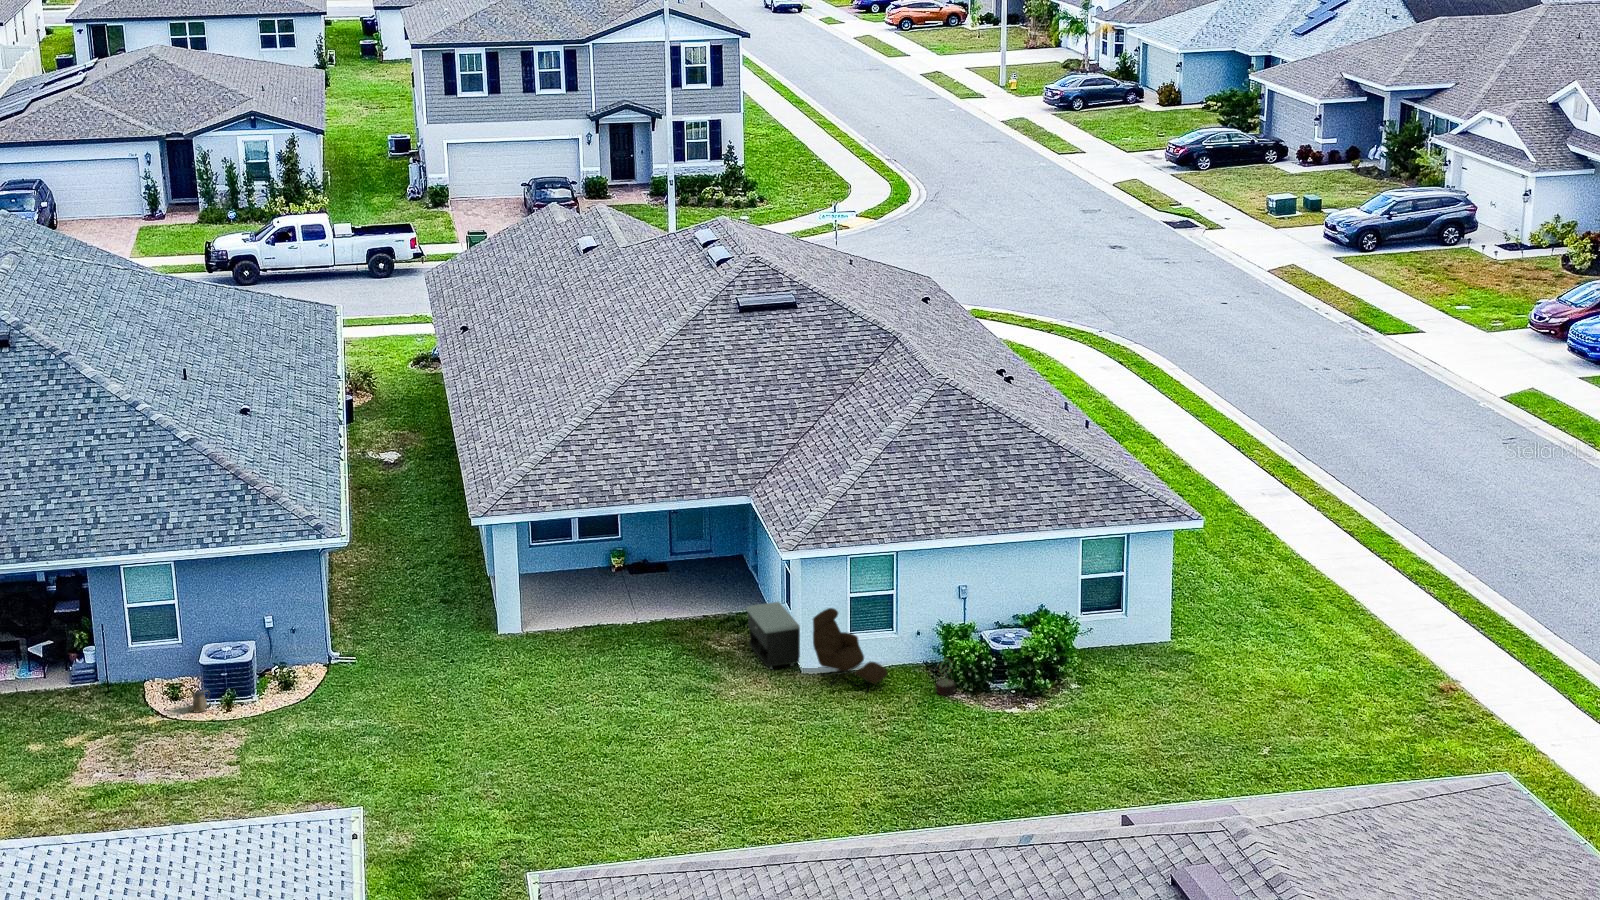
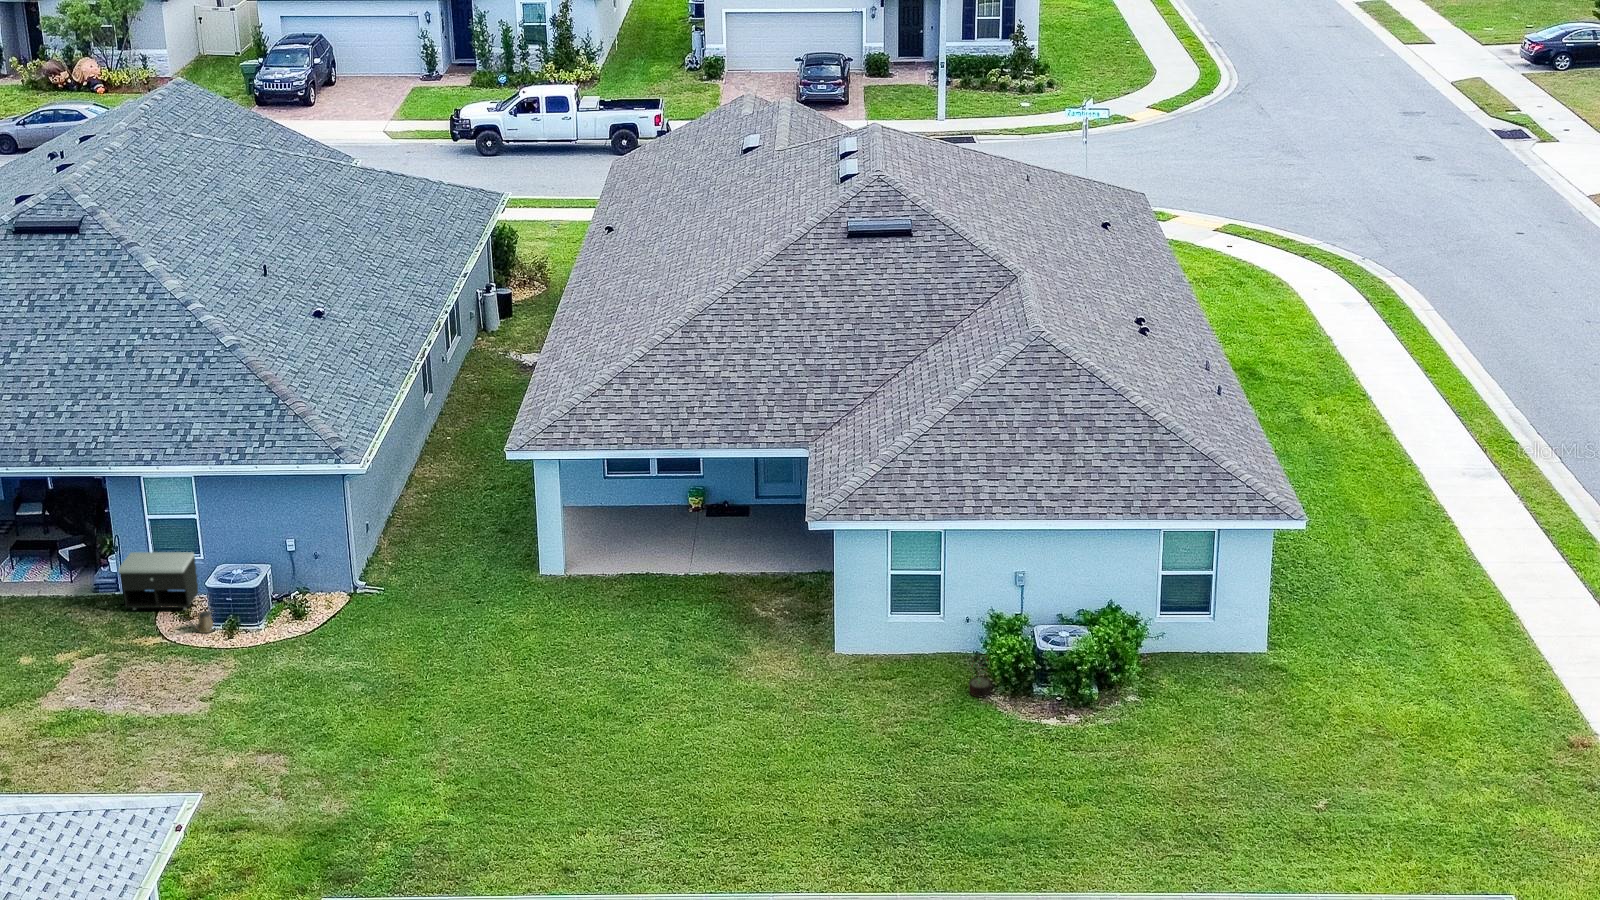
storage bench: present [746,602,800,669] -> present [119,552,198,610]
lounge chair: present [813,608,888,691] -> none [841,584,921,684]

